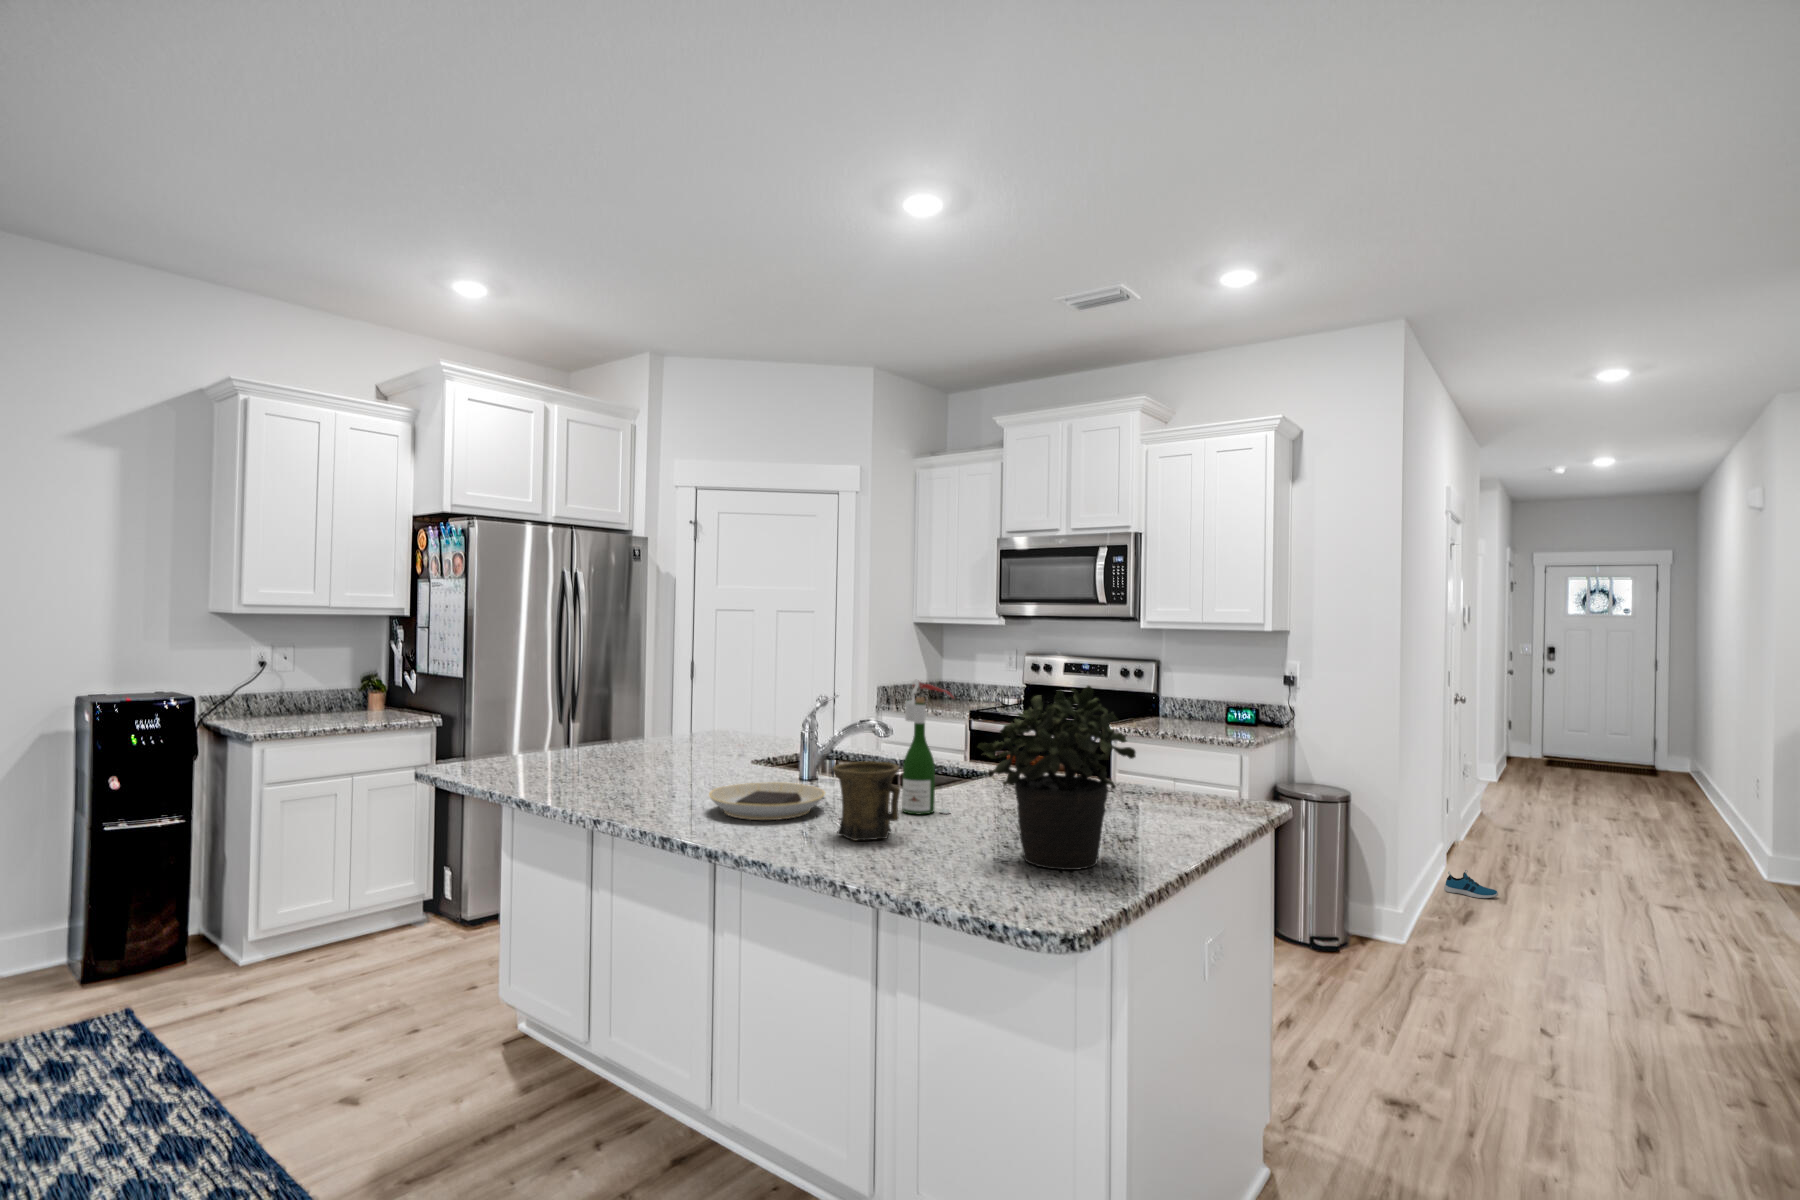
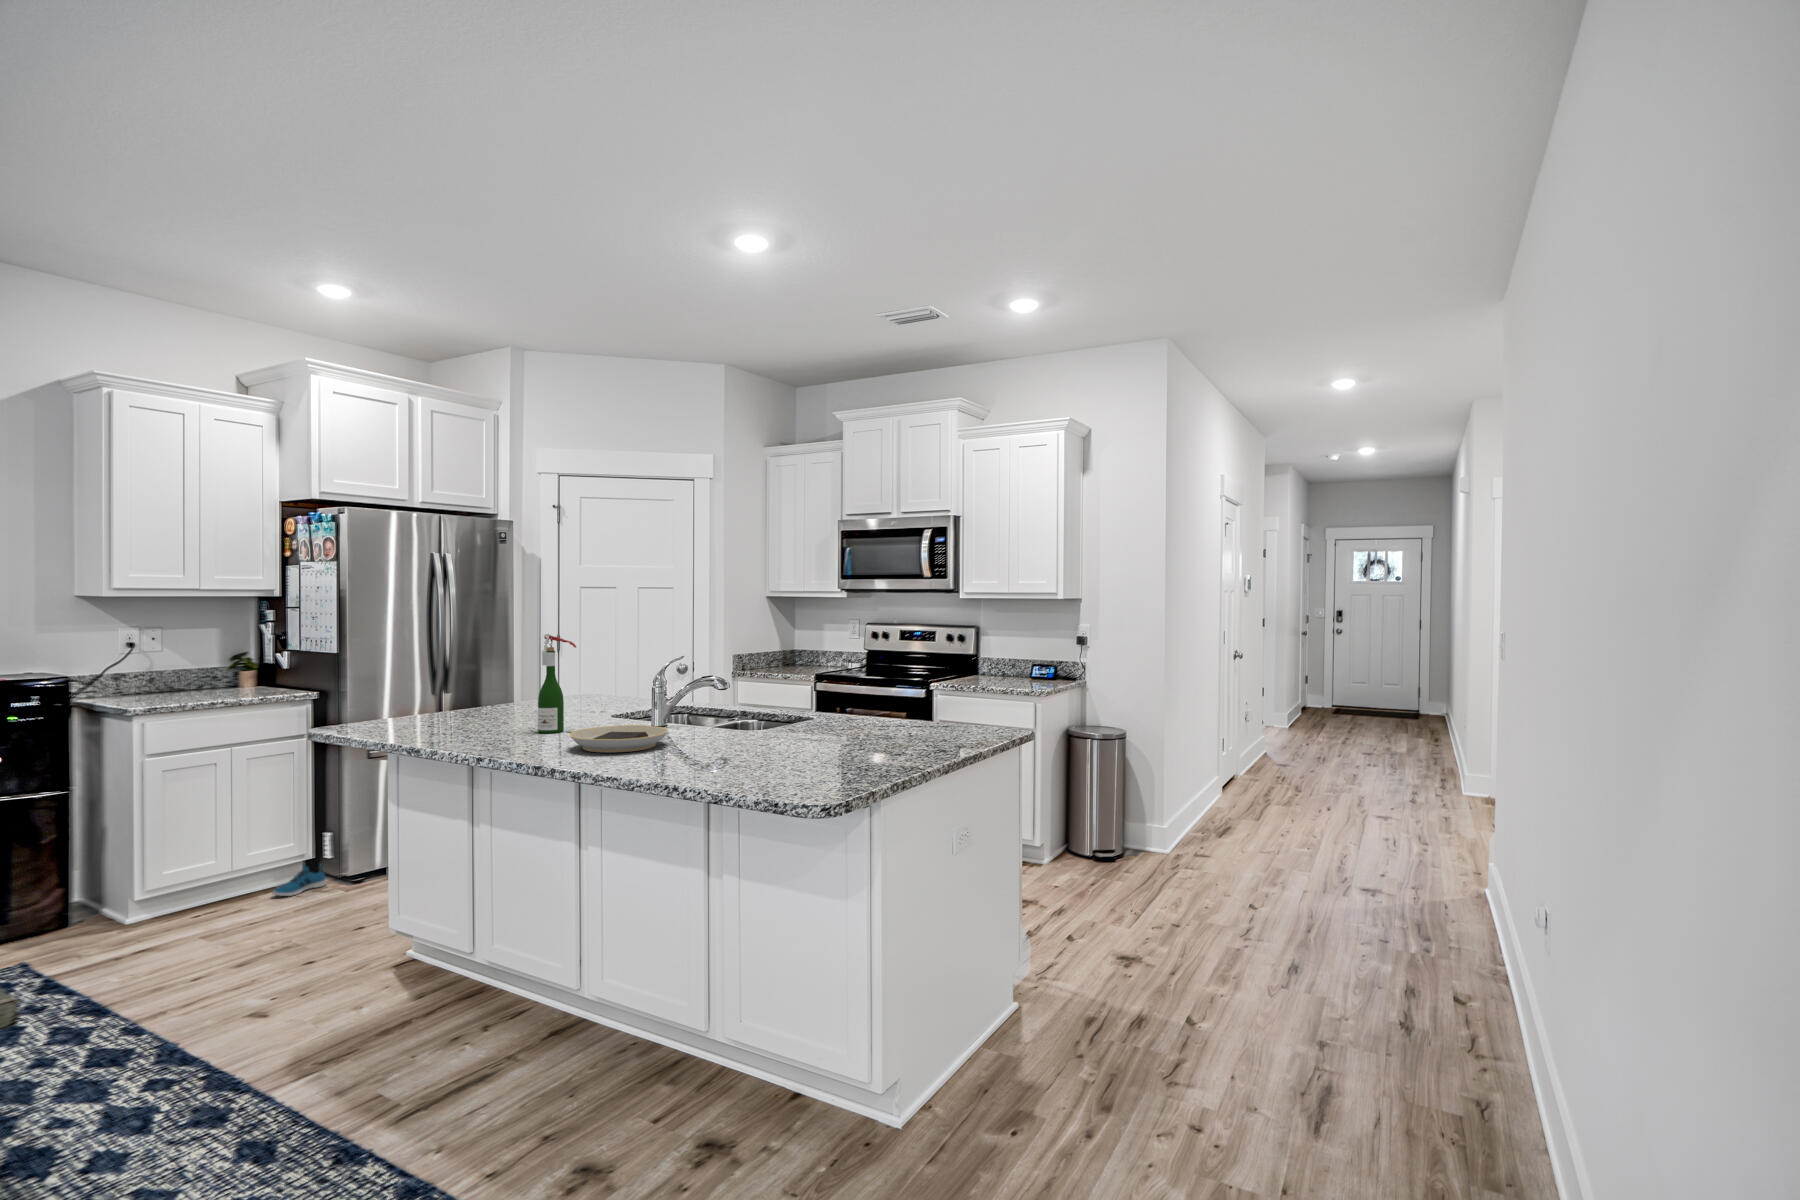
wine bottle: present [902,680,954,814] -> present [538,634,576,733]
potted plant: present [978,686,1136,870] -> none [780,633,895,772]
mug: present [832,761,900,841] -> none [669,701,724,762]
shoe: present [1444,870,1498,898] -> present [272,863,327,896]

